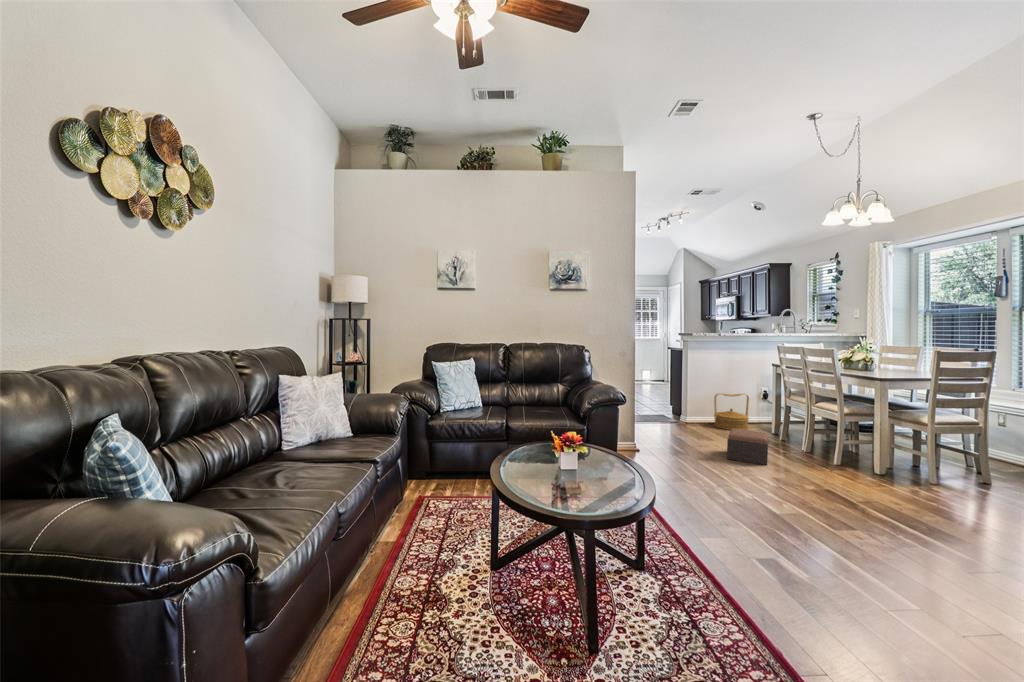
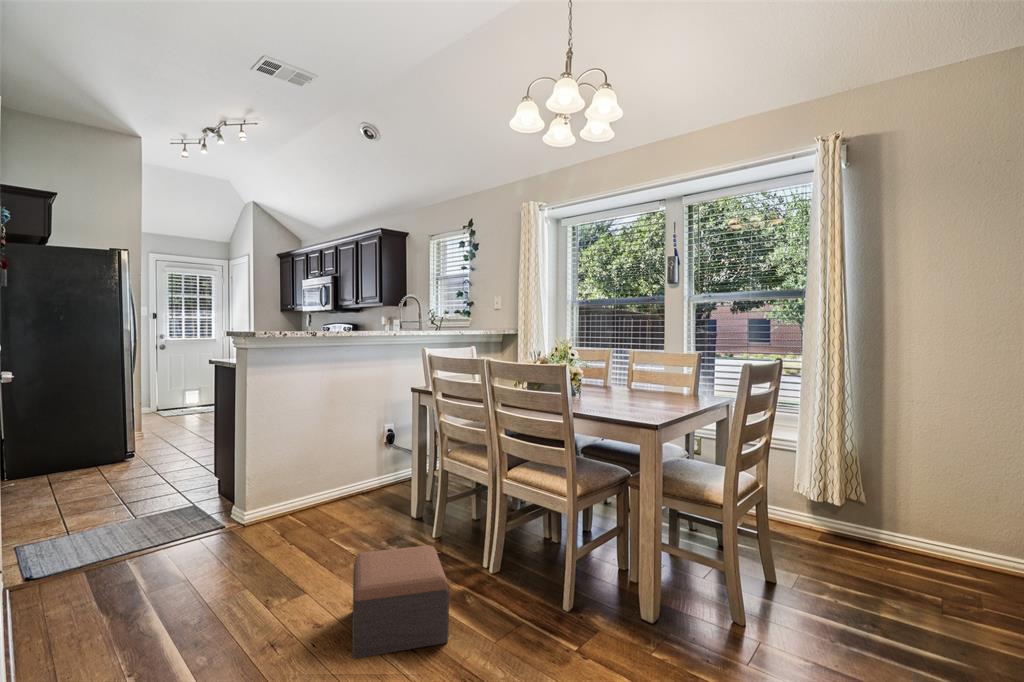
woven basket: present [714,394,749,430] -> none [306,441,373,524]

